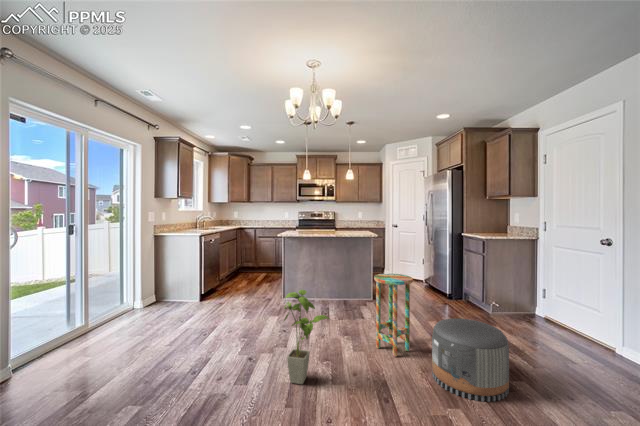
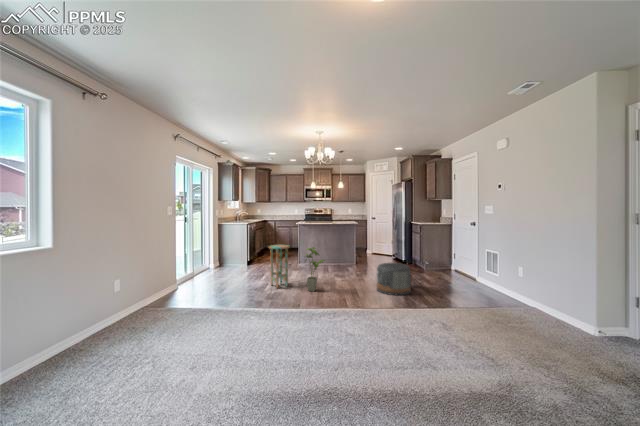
side table: present [374,274,413,357] -> present [269,245,289,288]

